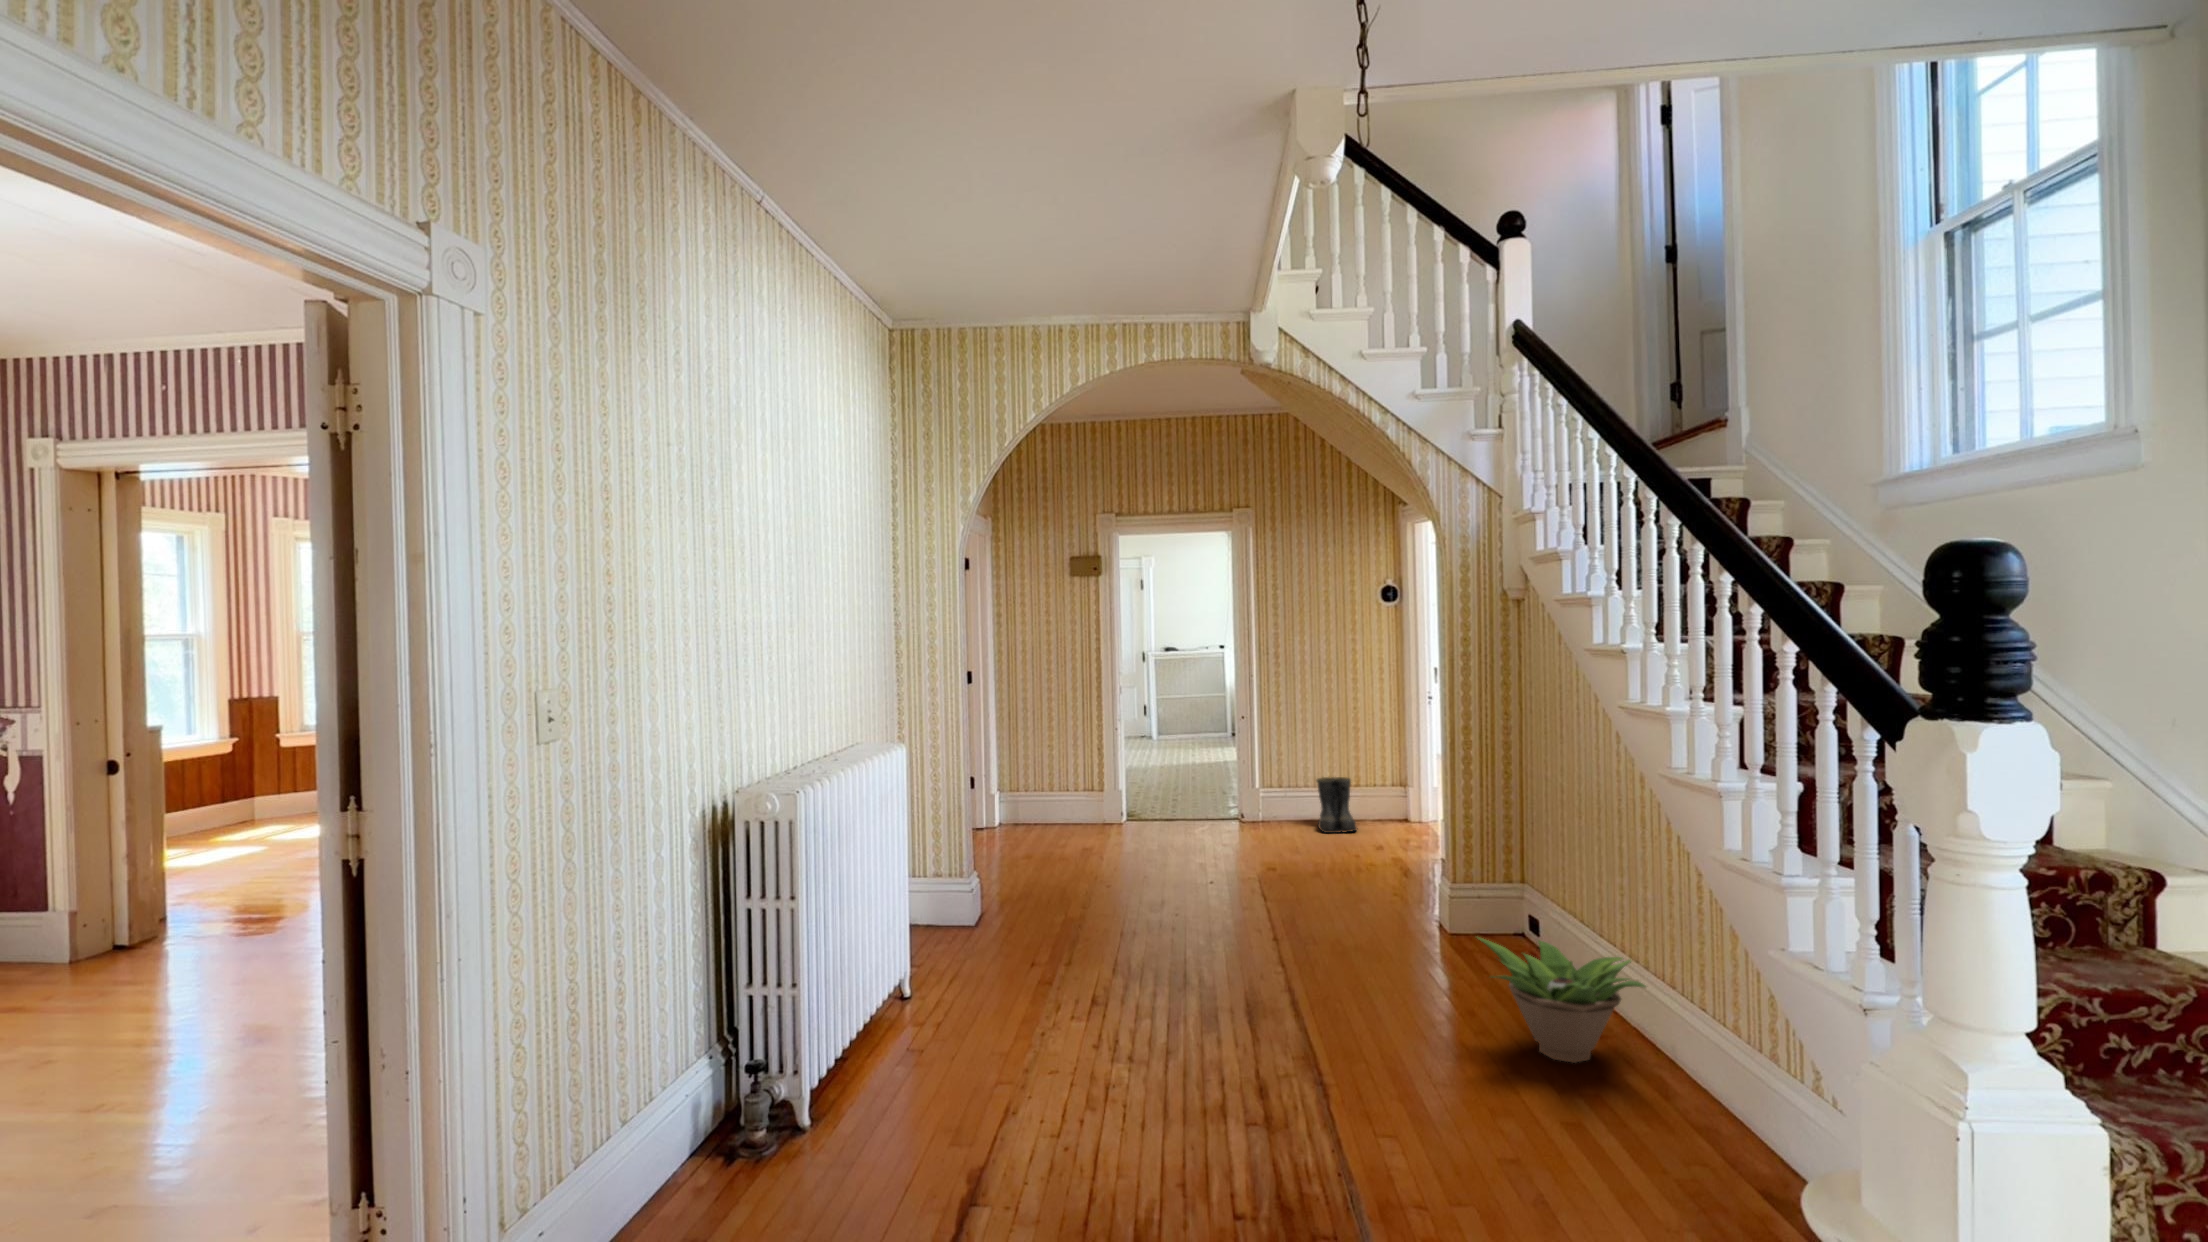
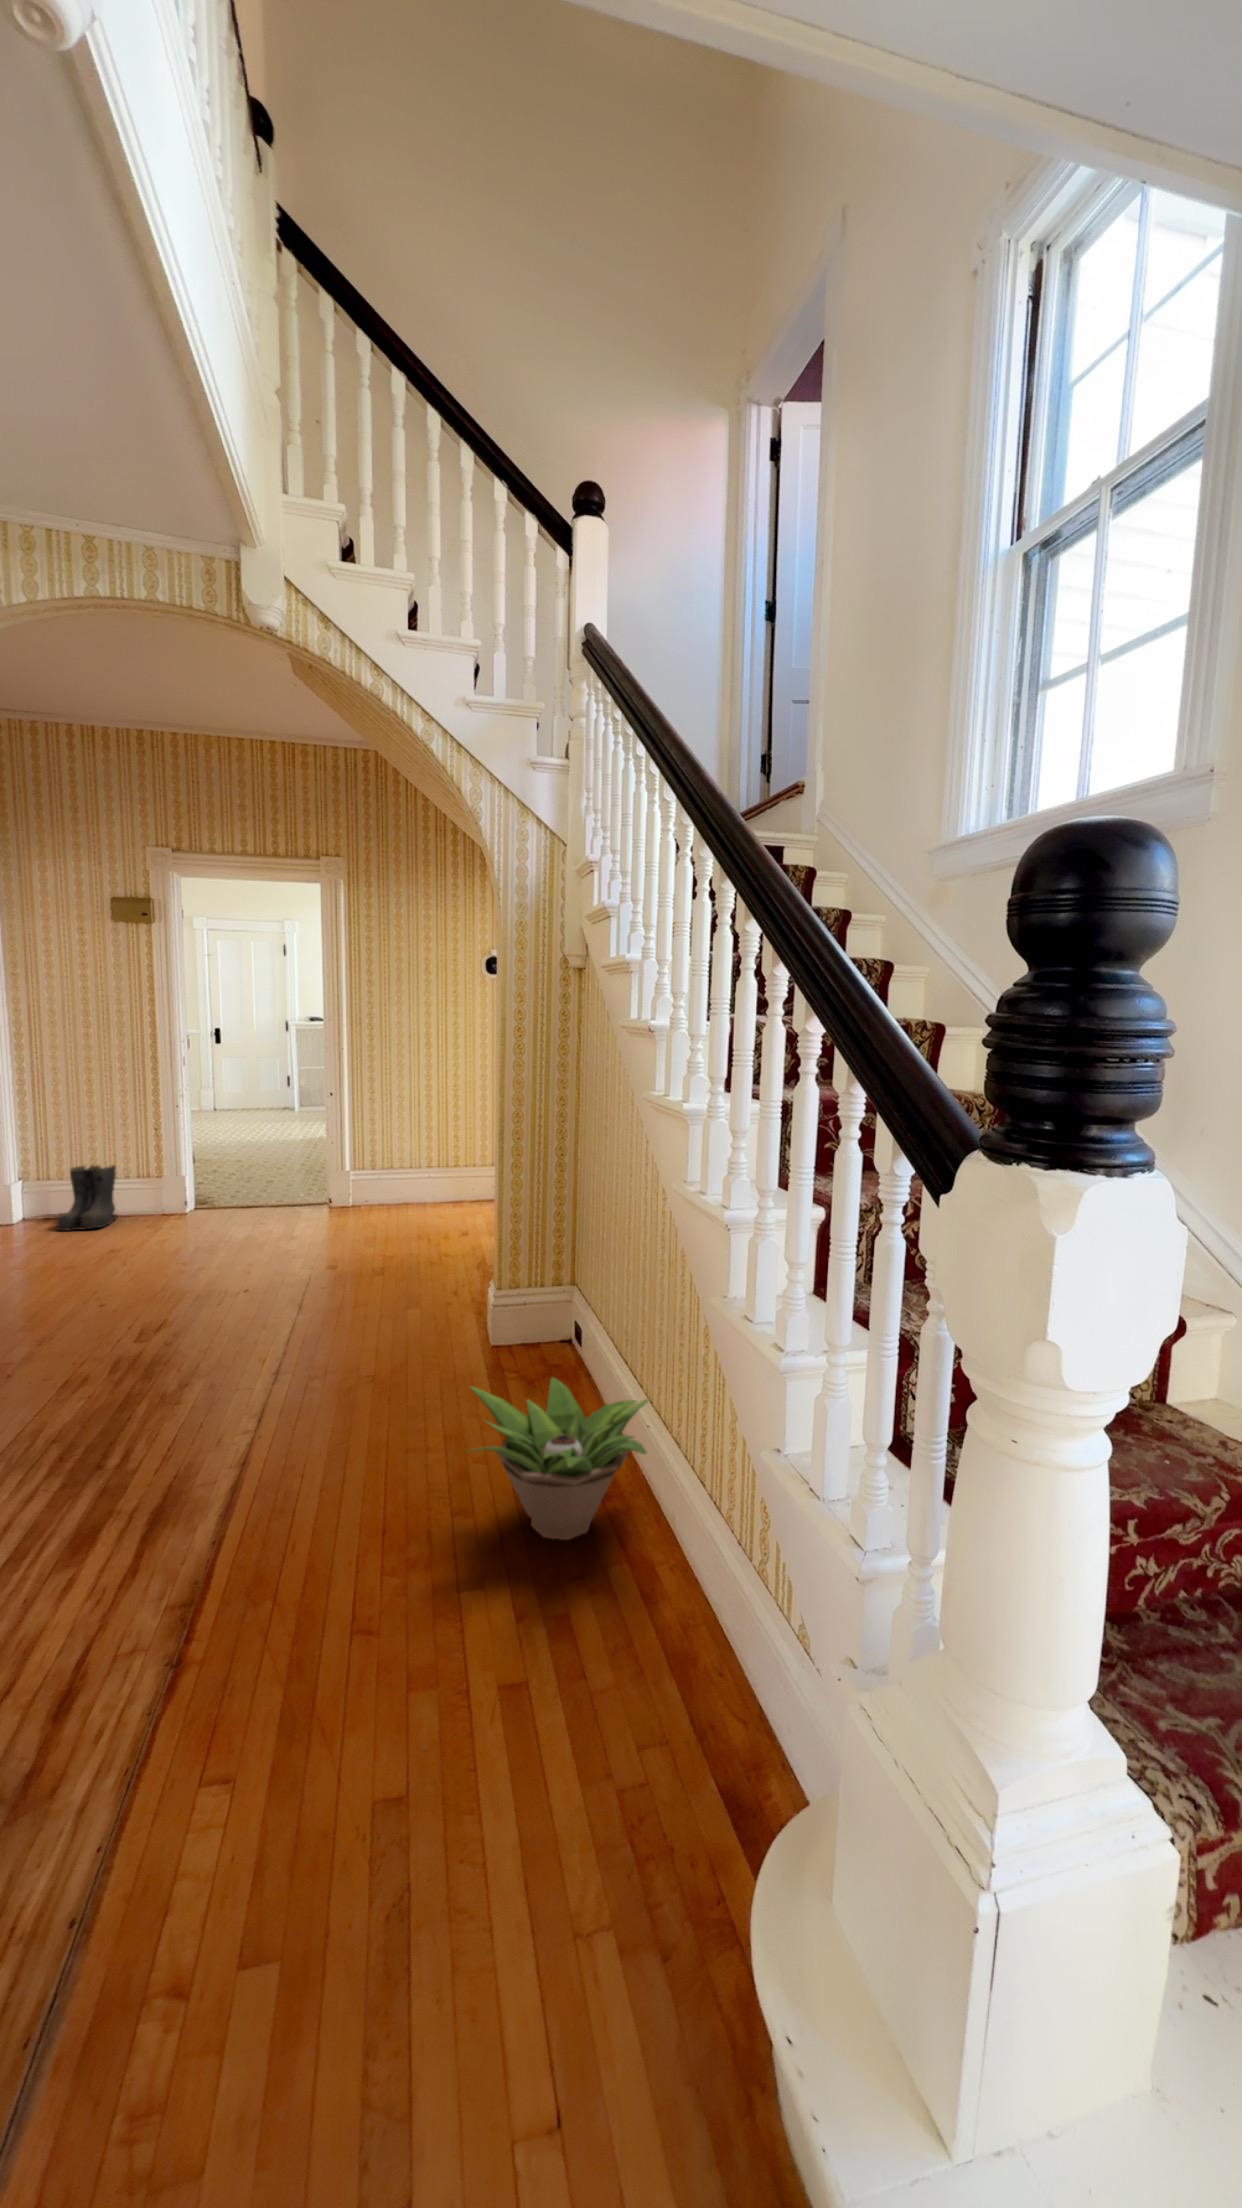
boots: present [1316,777,1358,833] -> present [57,1165,117,1231]

